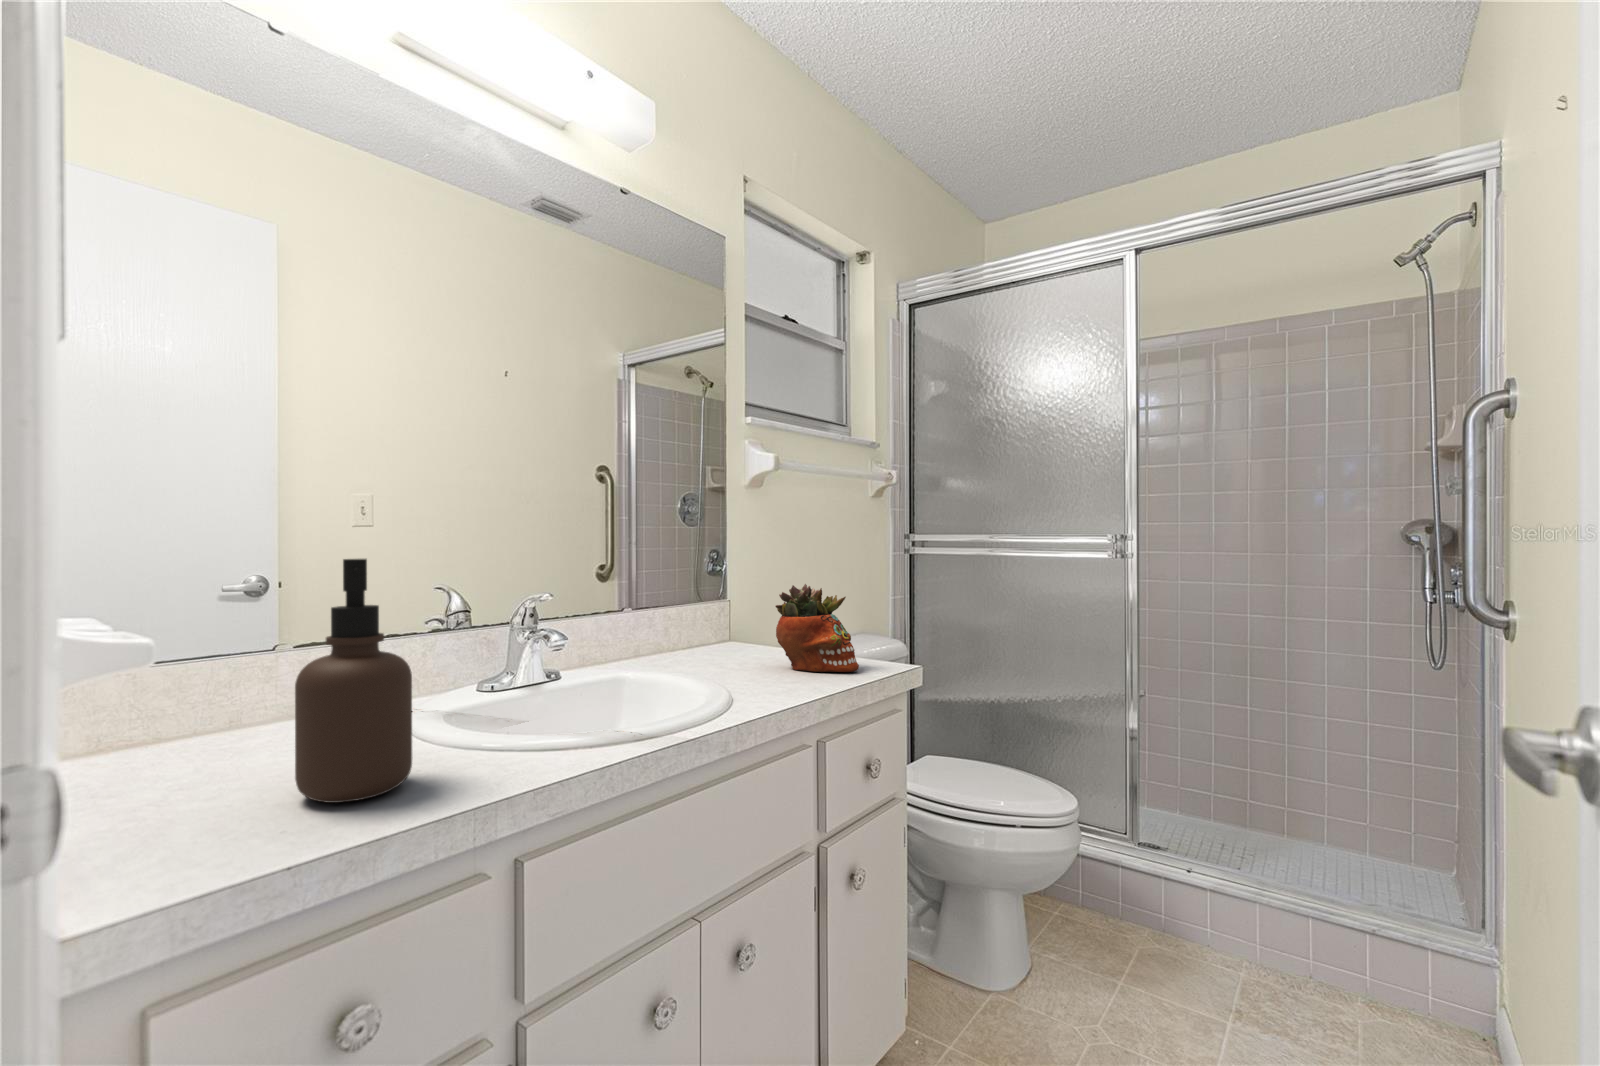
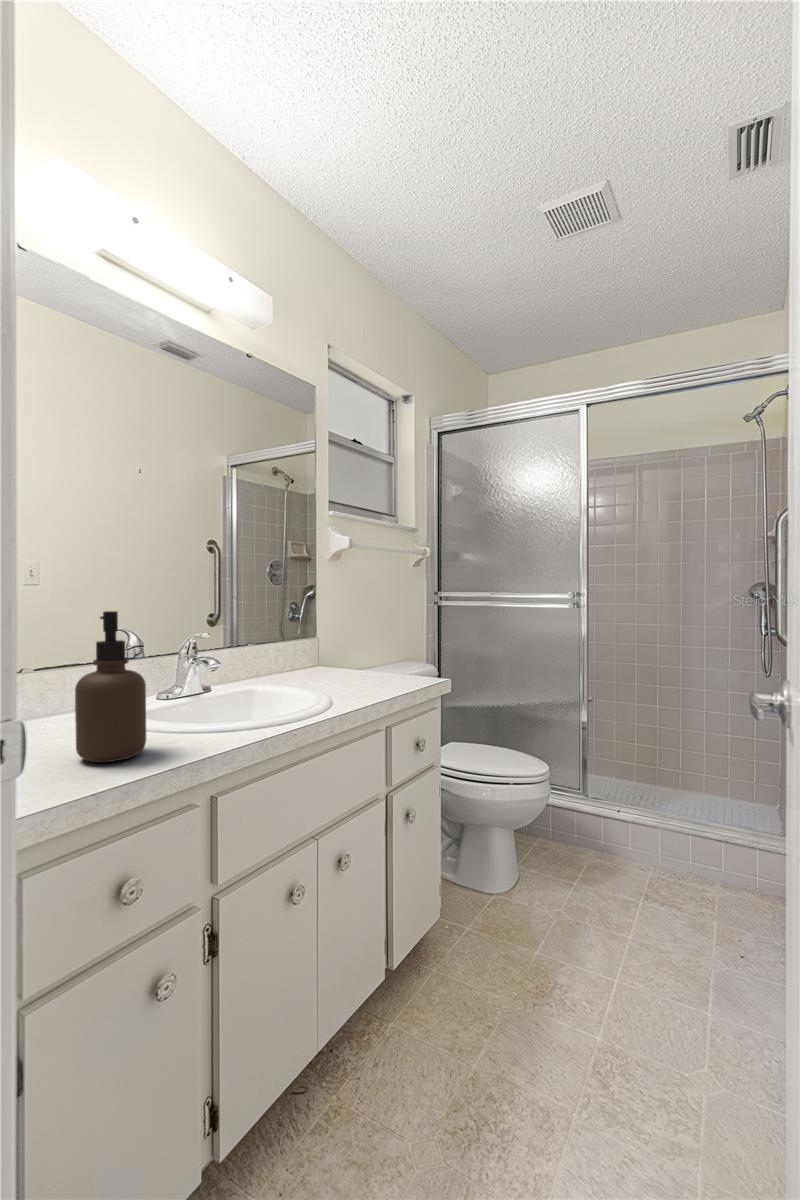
succulent planter: present [775,584,859,672] -> none [354,626,410,684]

